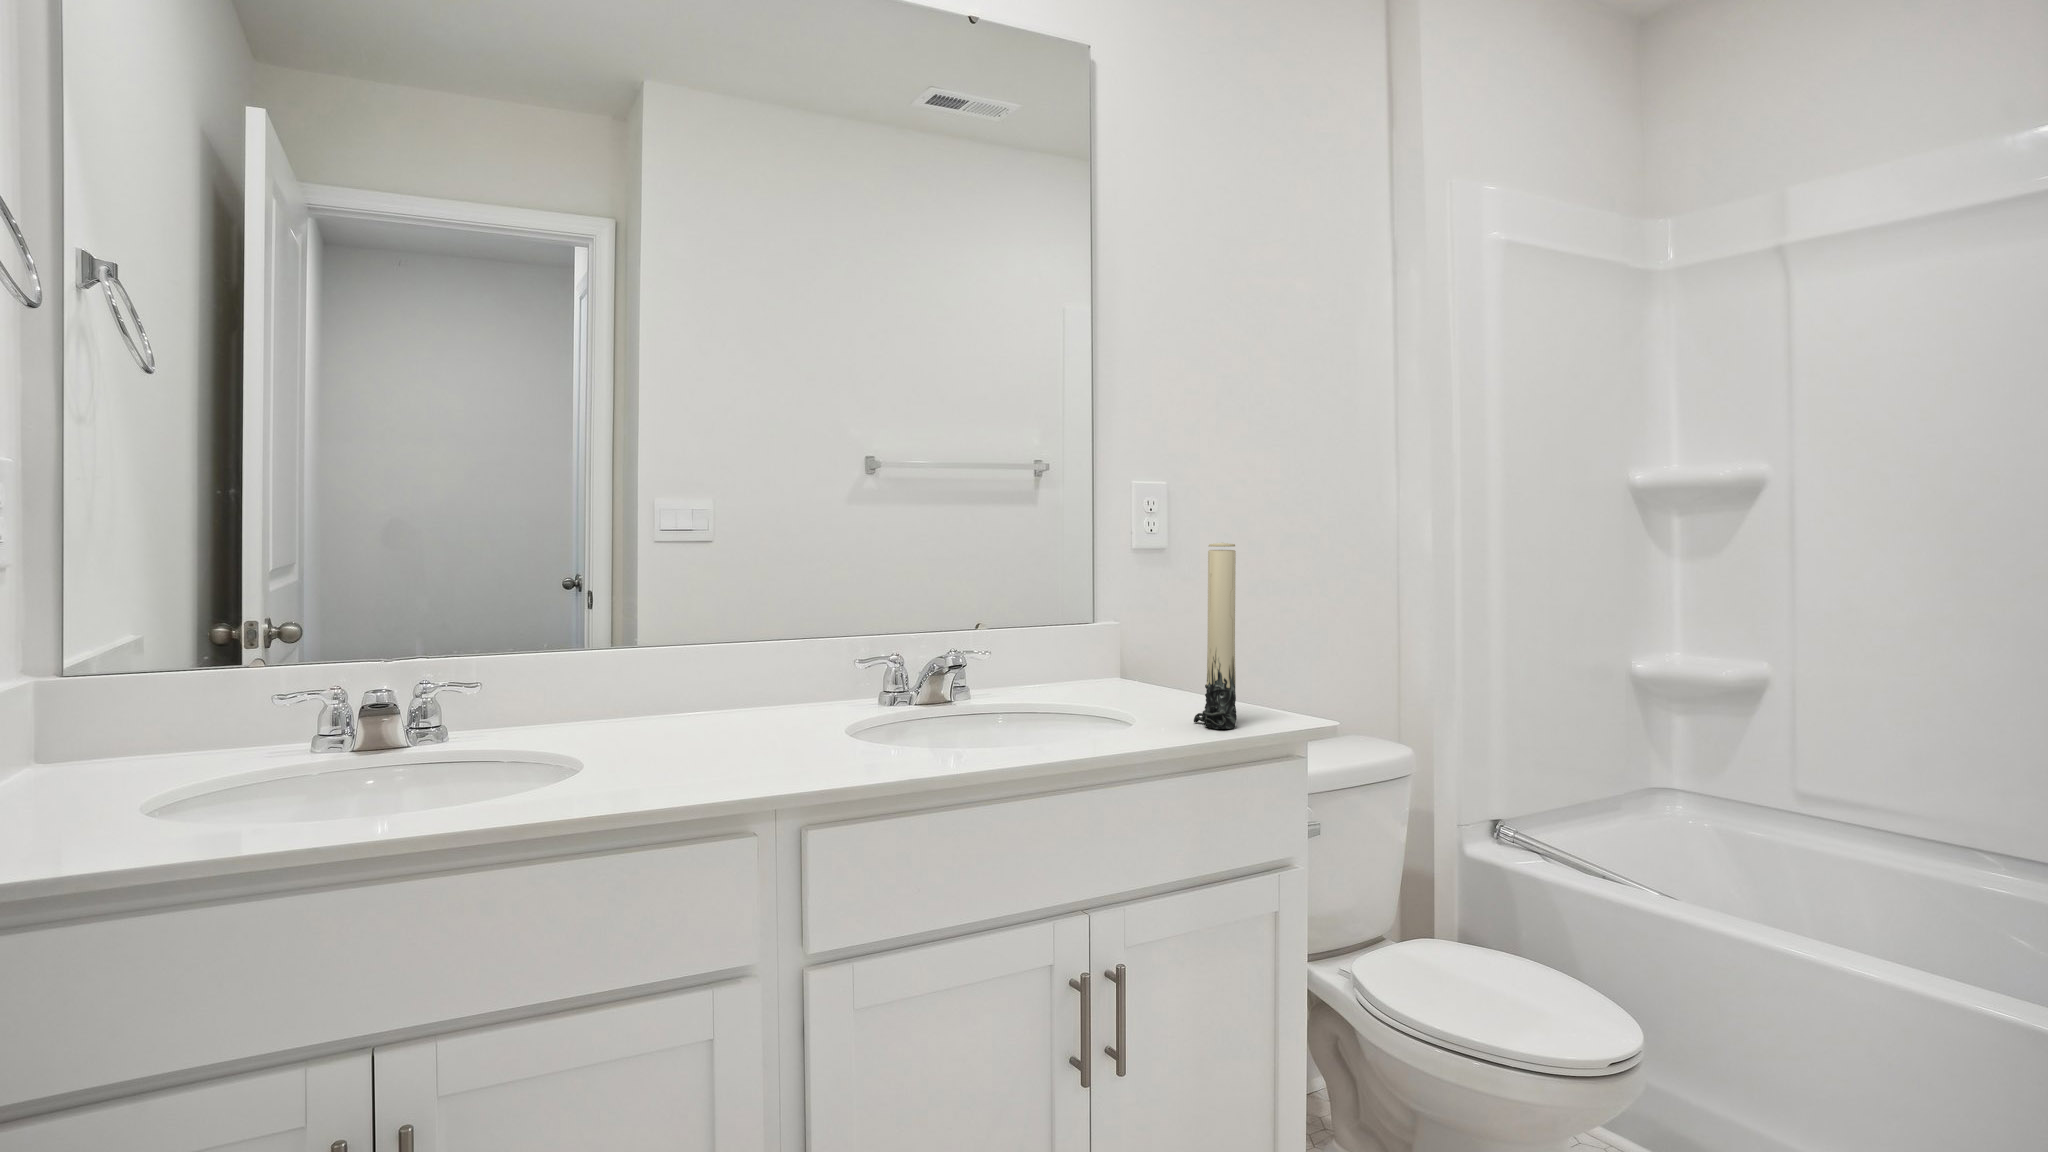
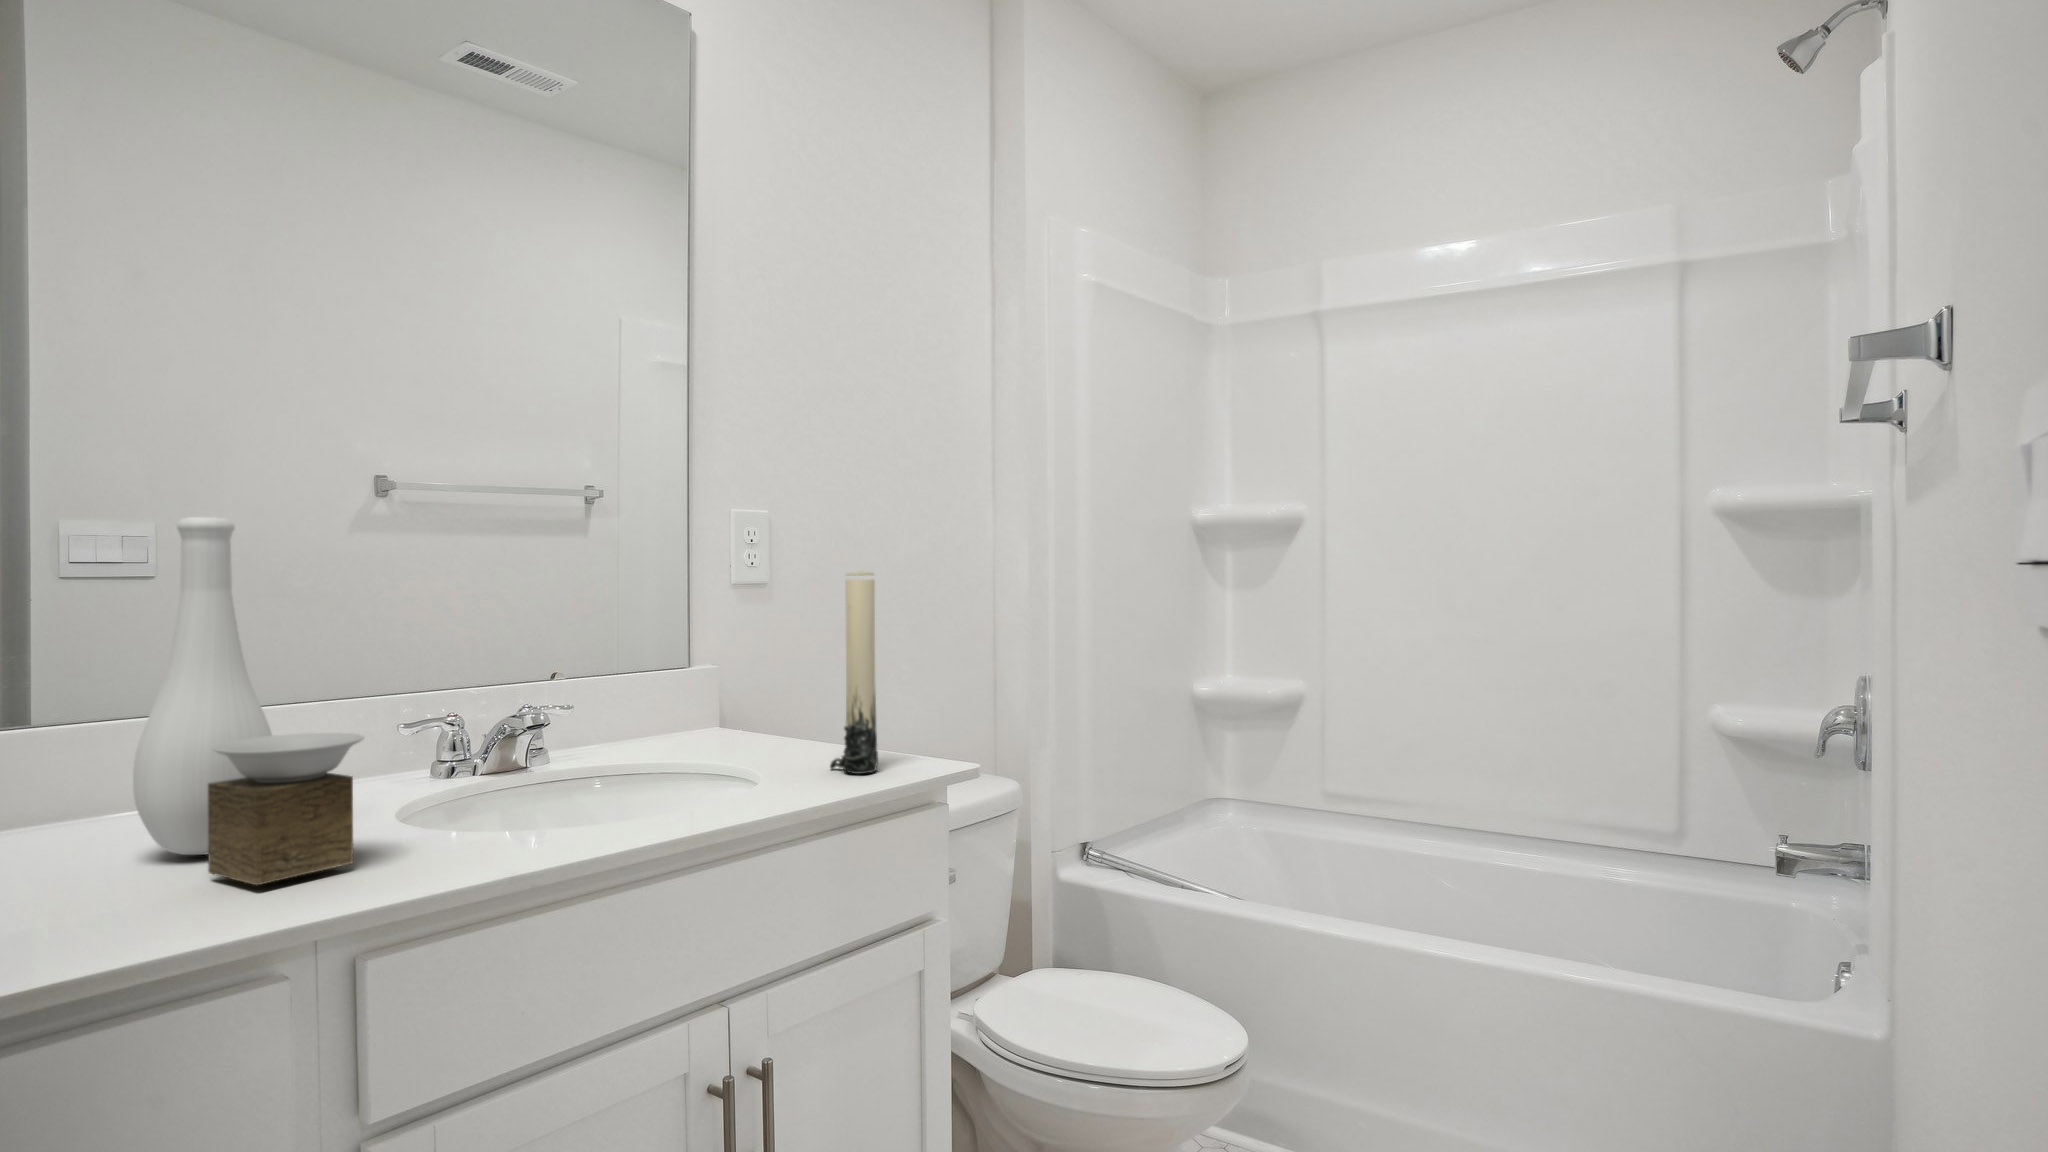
vase: none [684,505,820,773] -> present [133,517,364,885]

